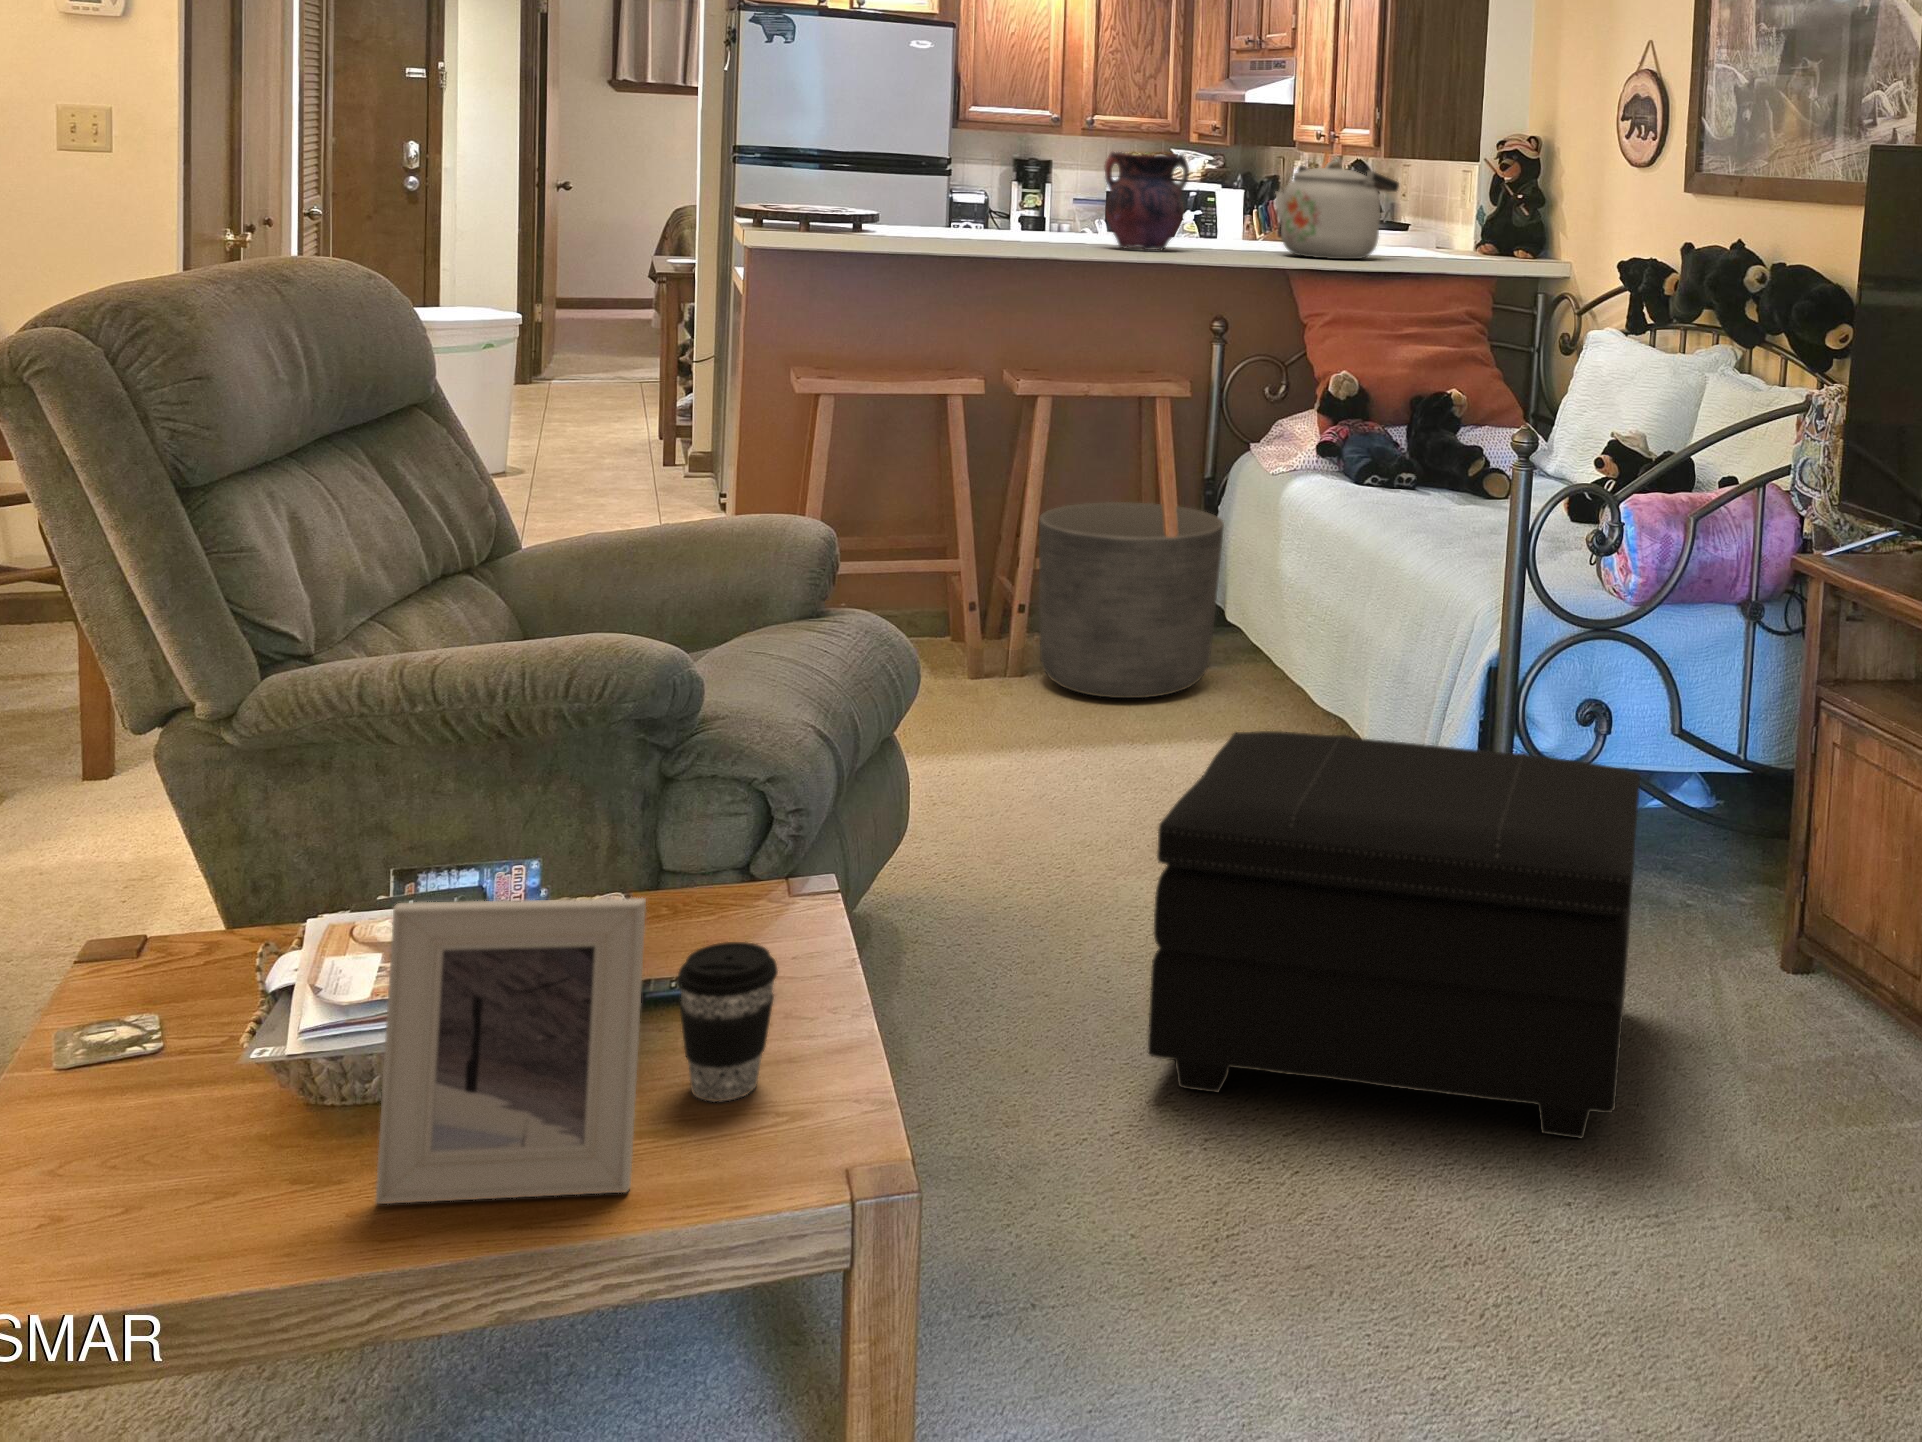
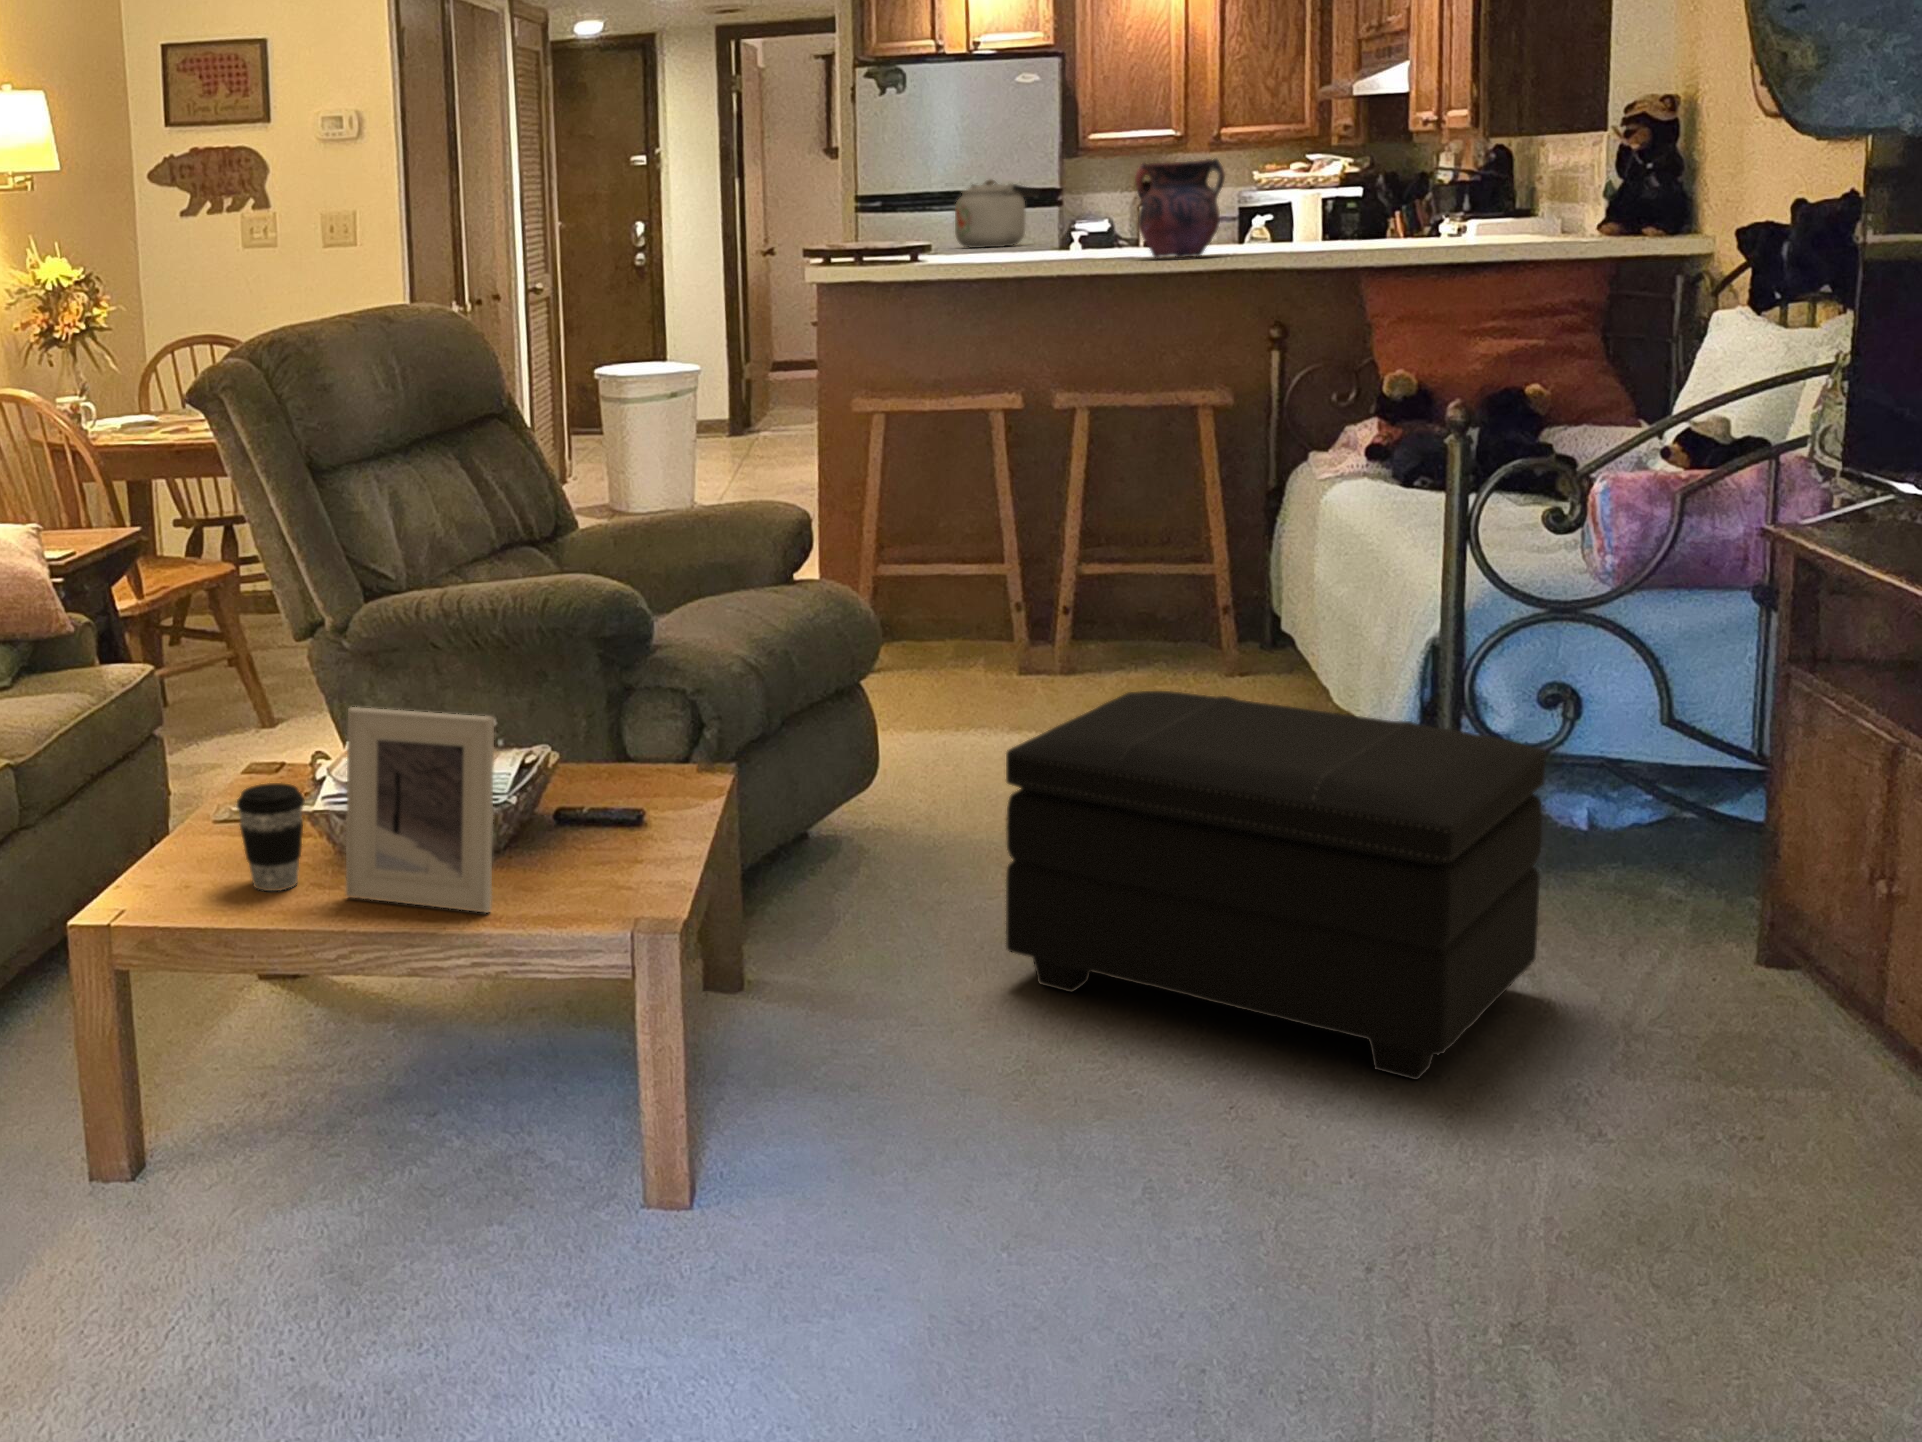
kettle: present [1276,161,1399,259] -> present [955,180,1039,248]
planter: present [1039,502,1224,698] -> none [1064,509,1254,694]
coffee cup: present [677,942,778,1102] -> present [237,783,304,891]

